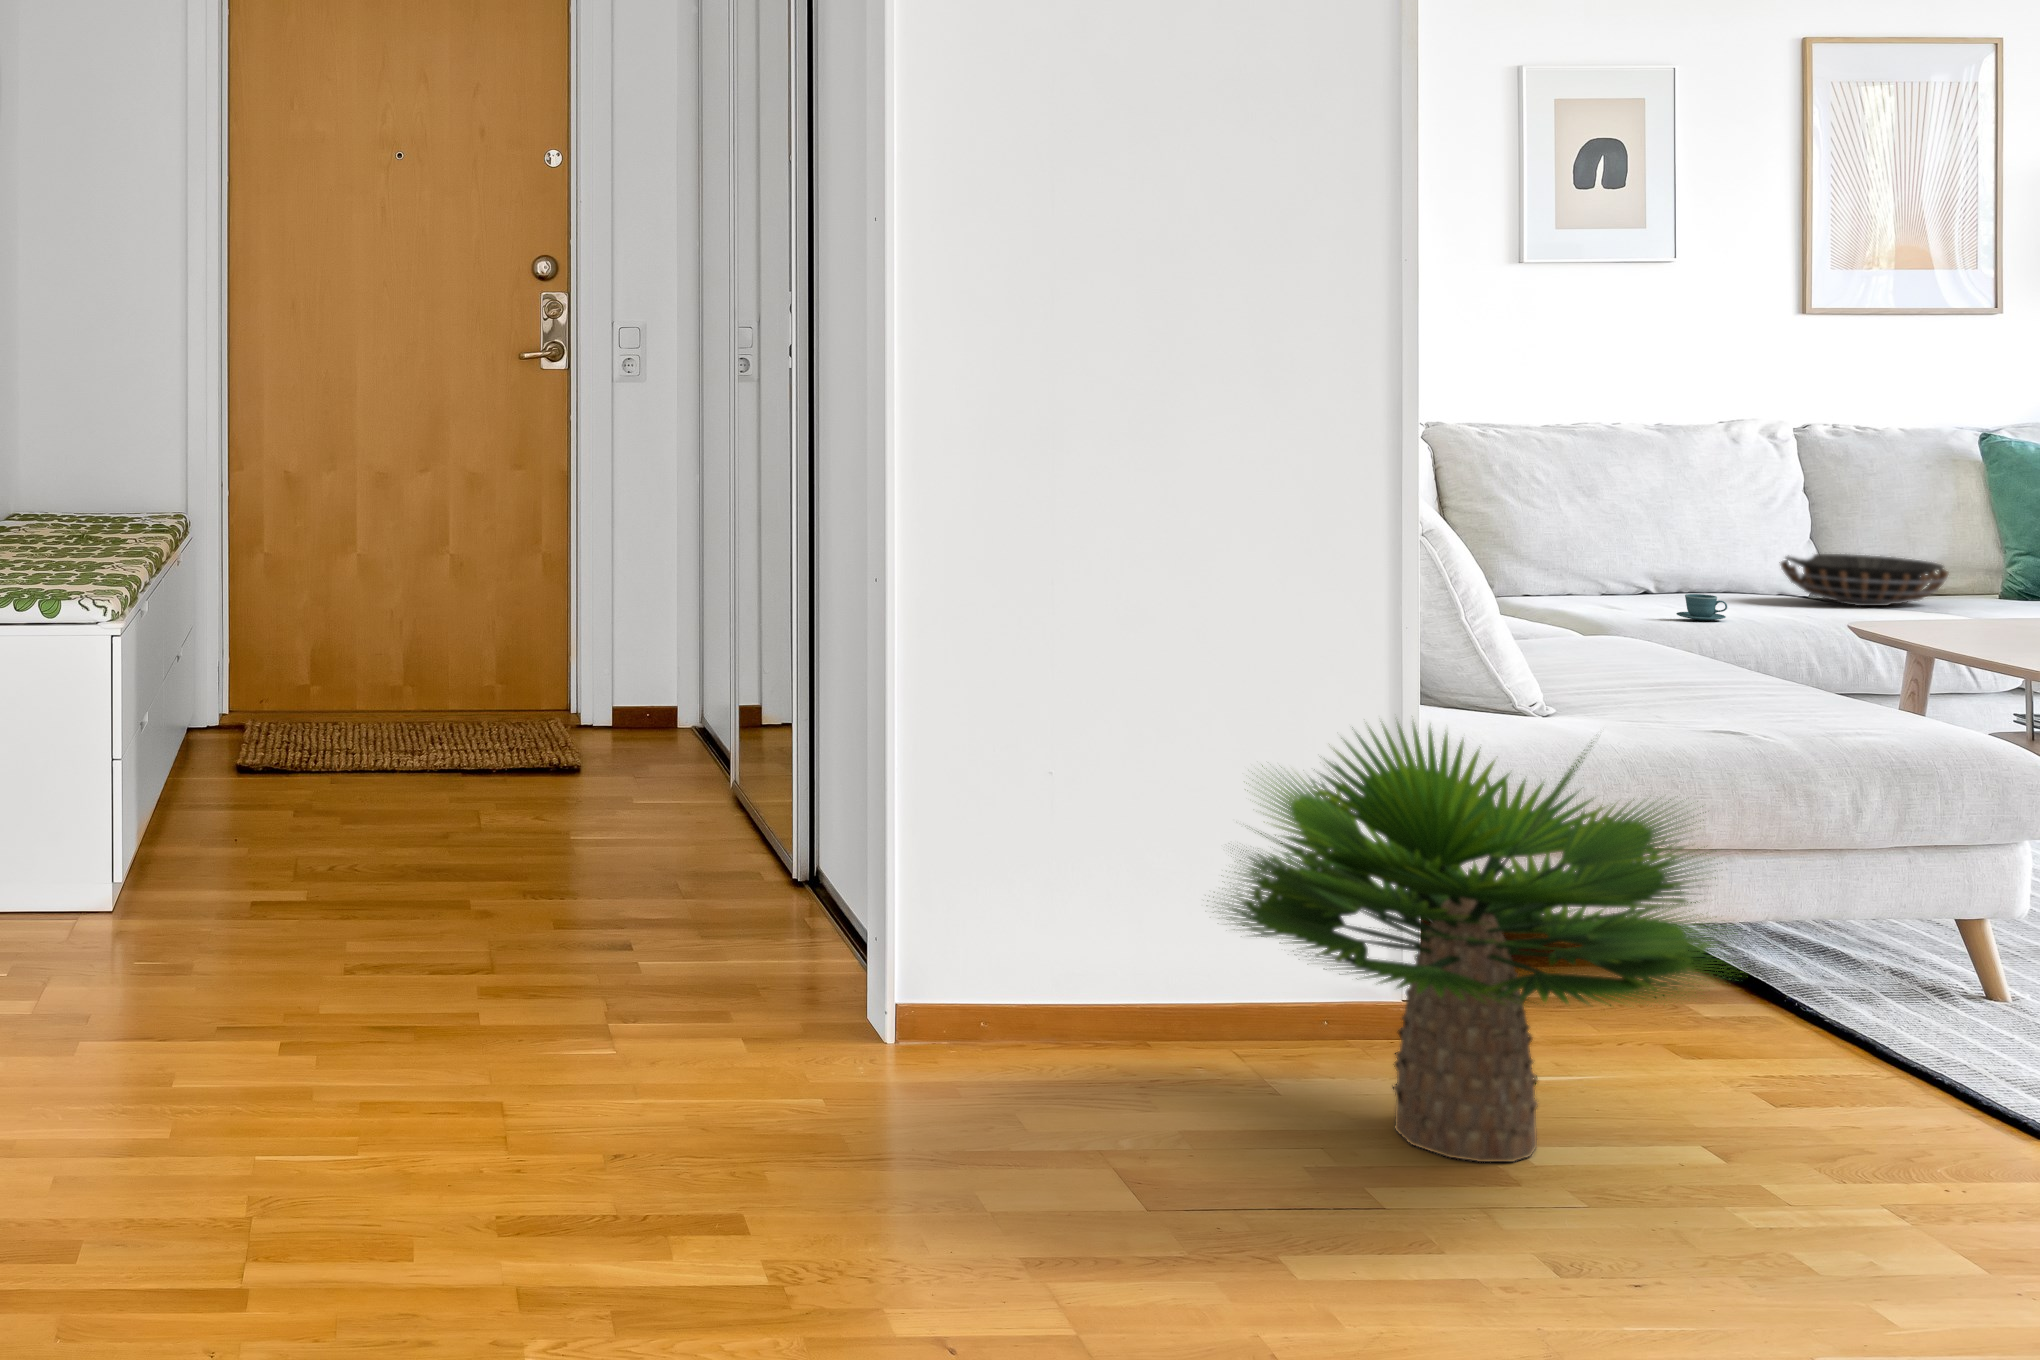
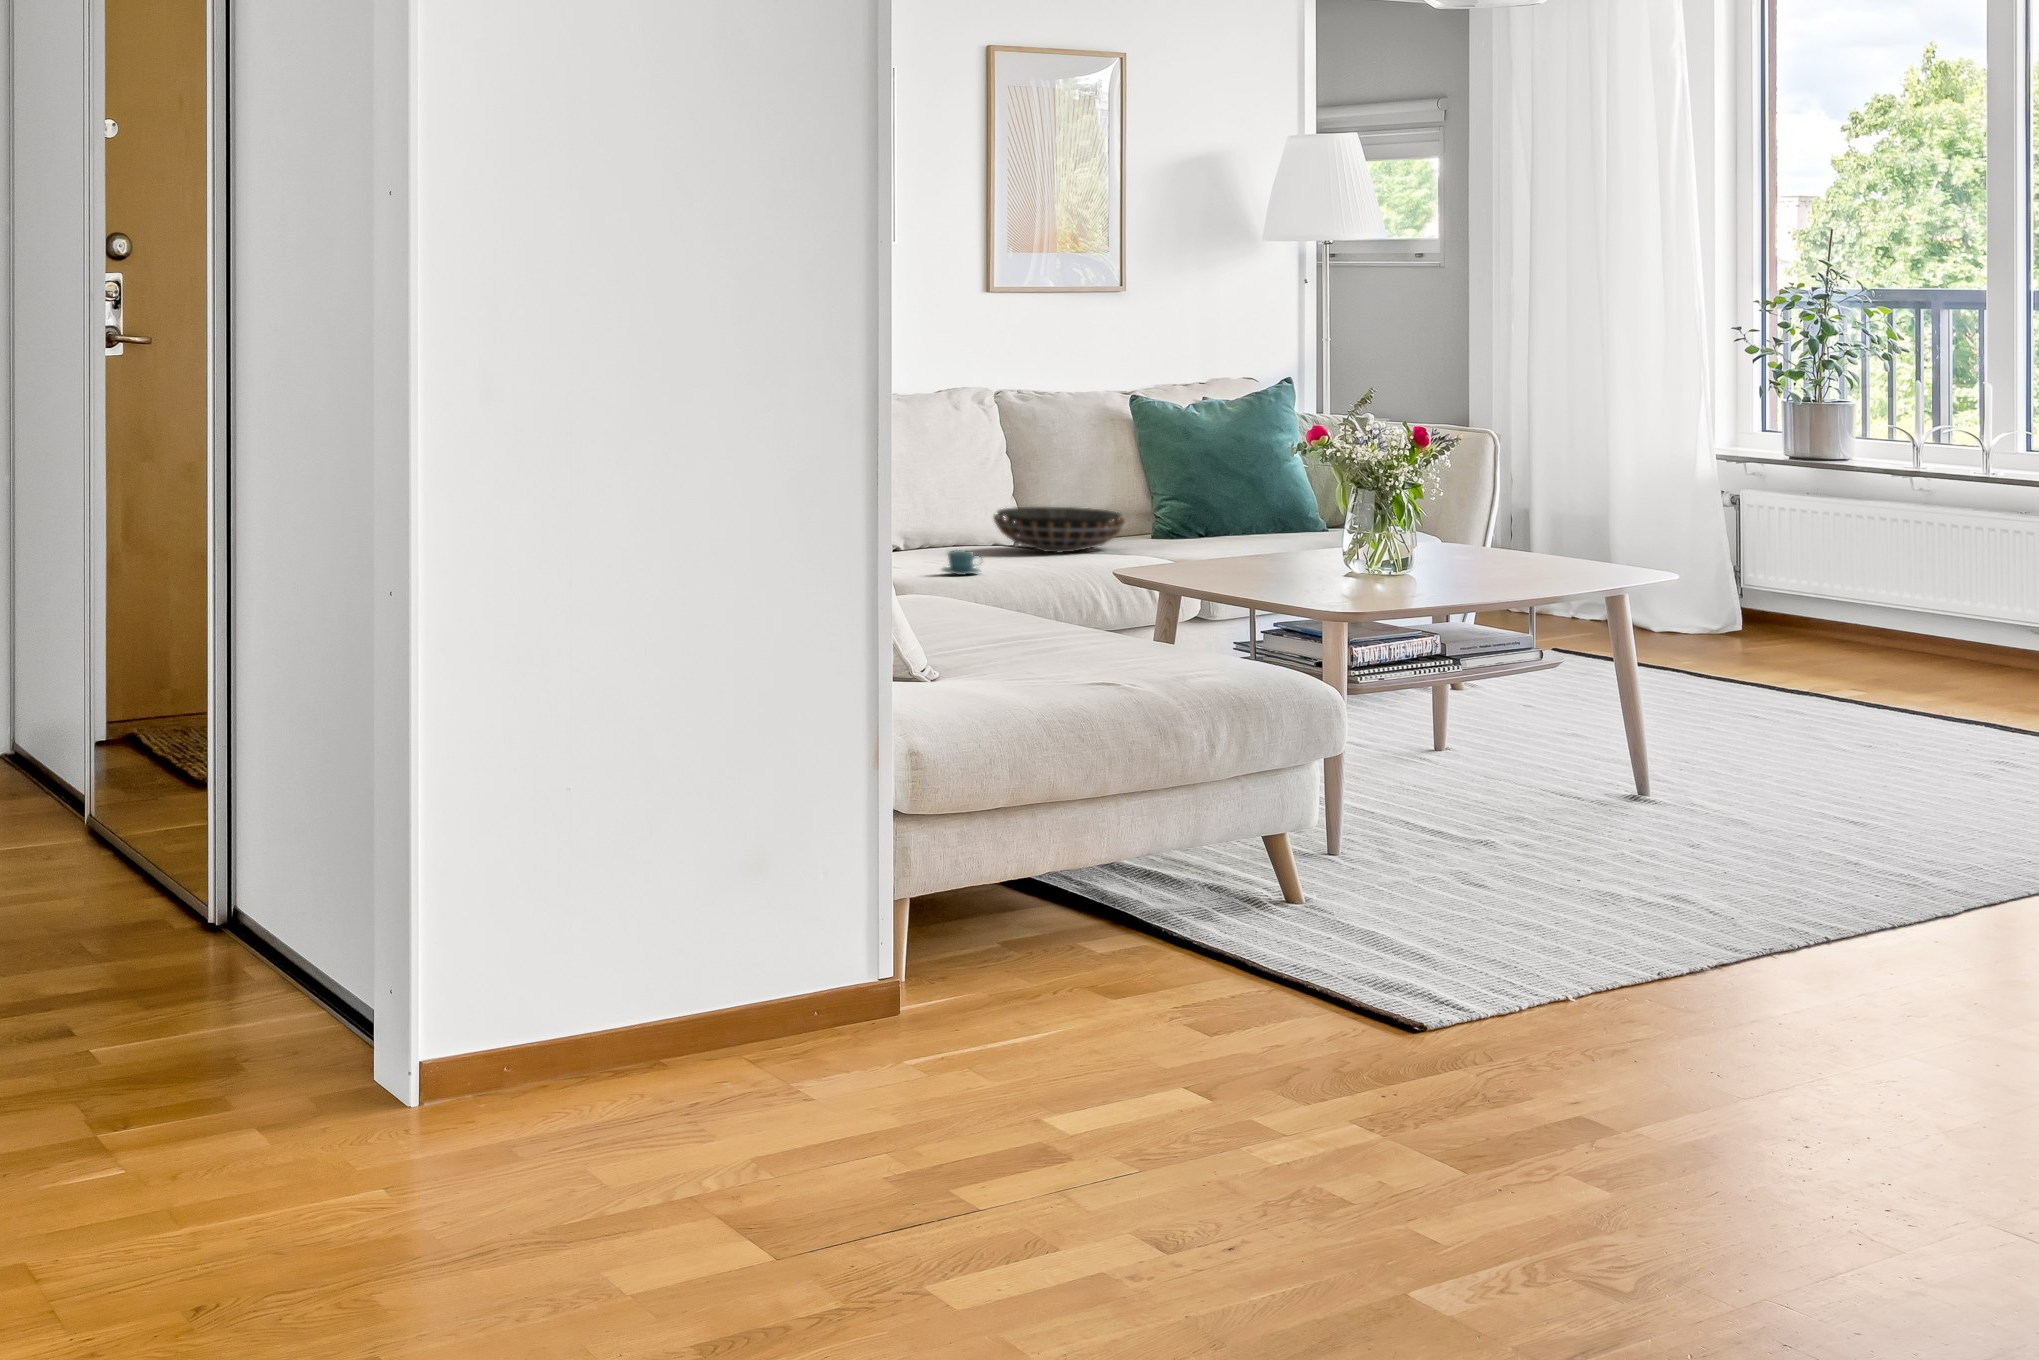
potted plant: present [1207,724,1741,1162] -> none [734,690,1263,1143]

